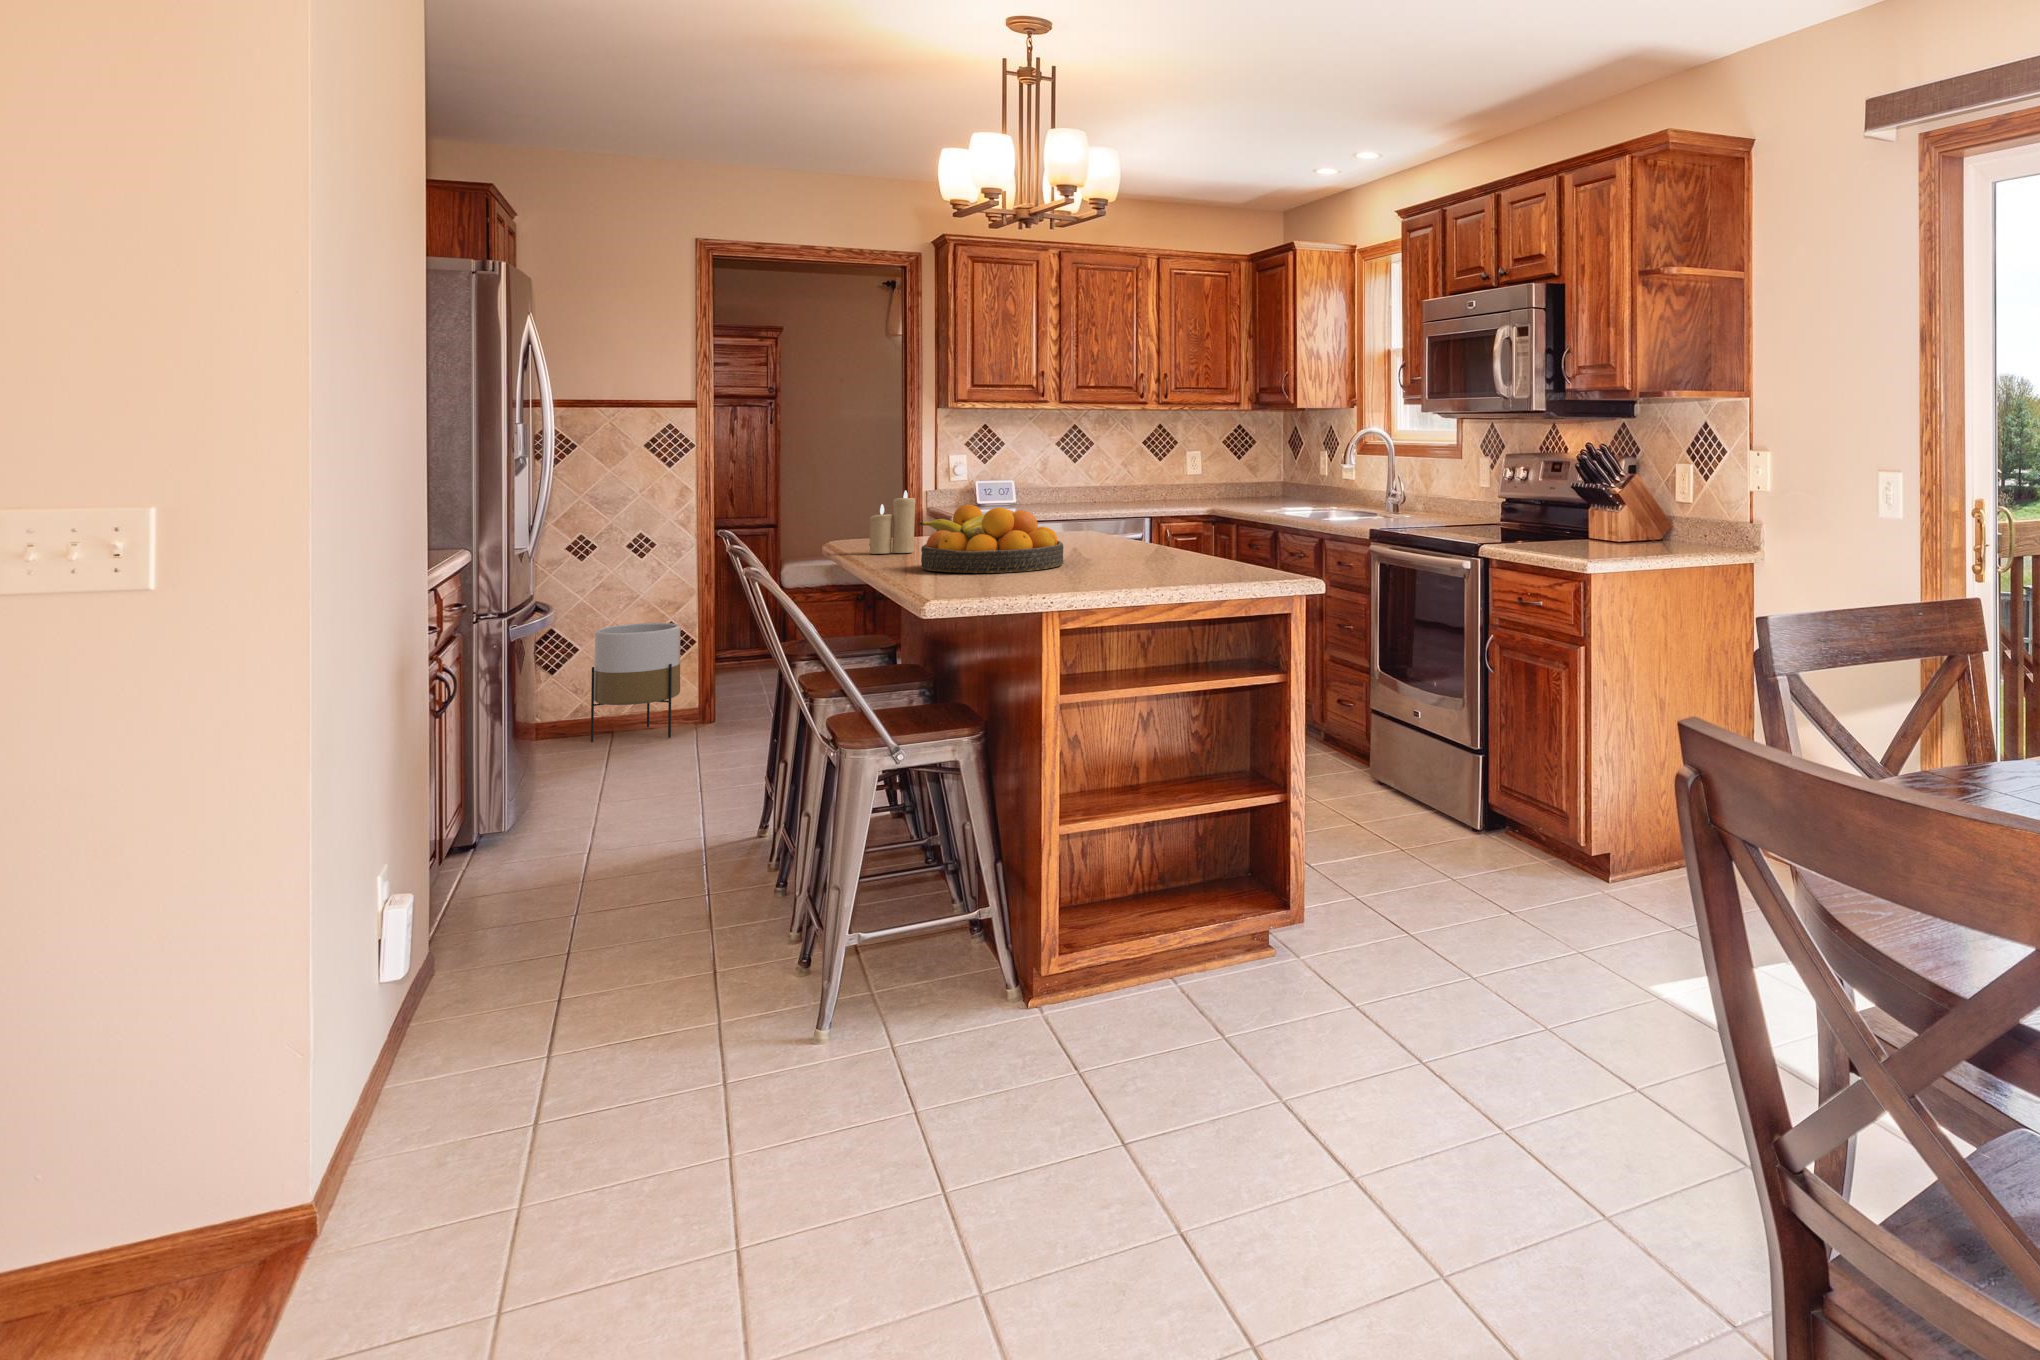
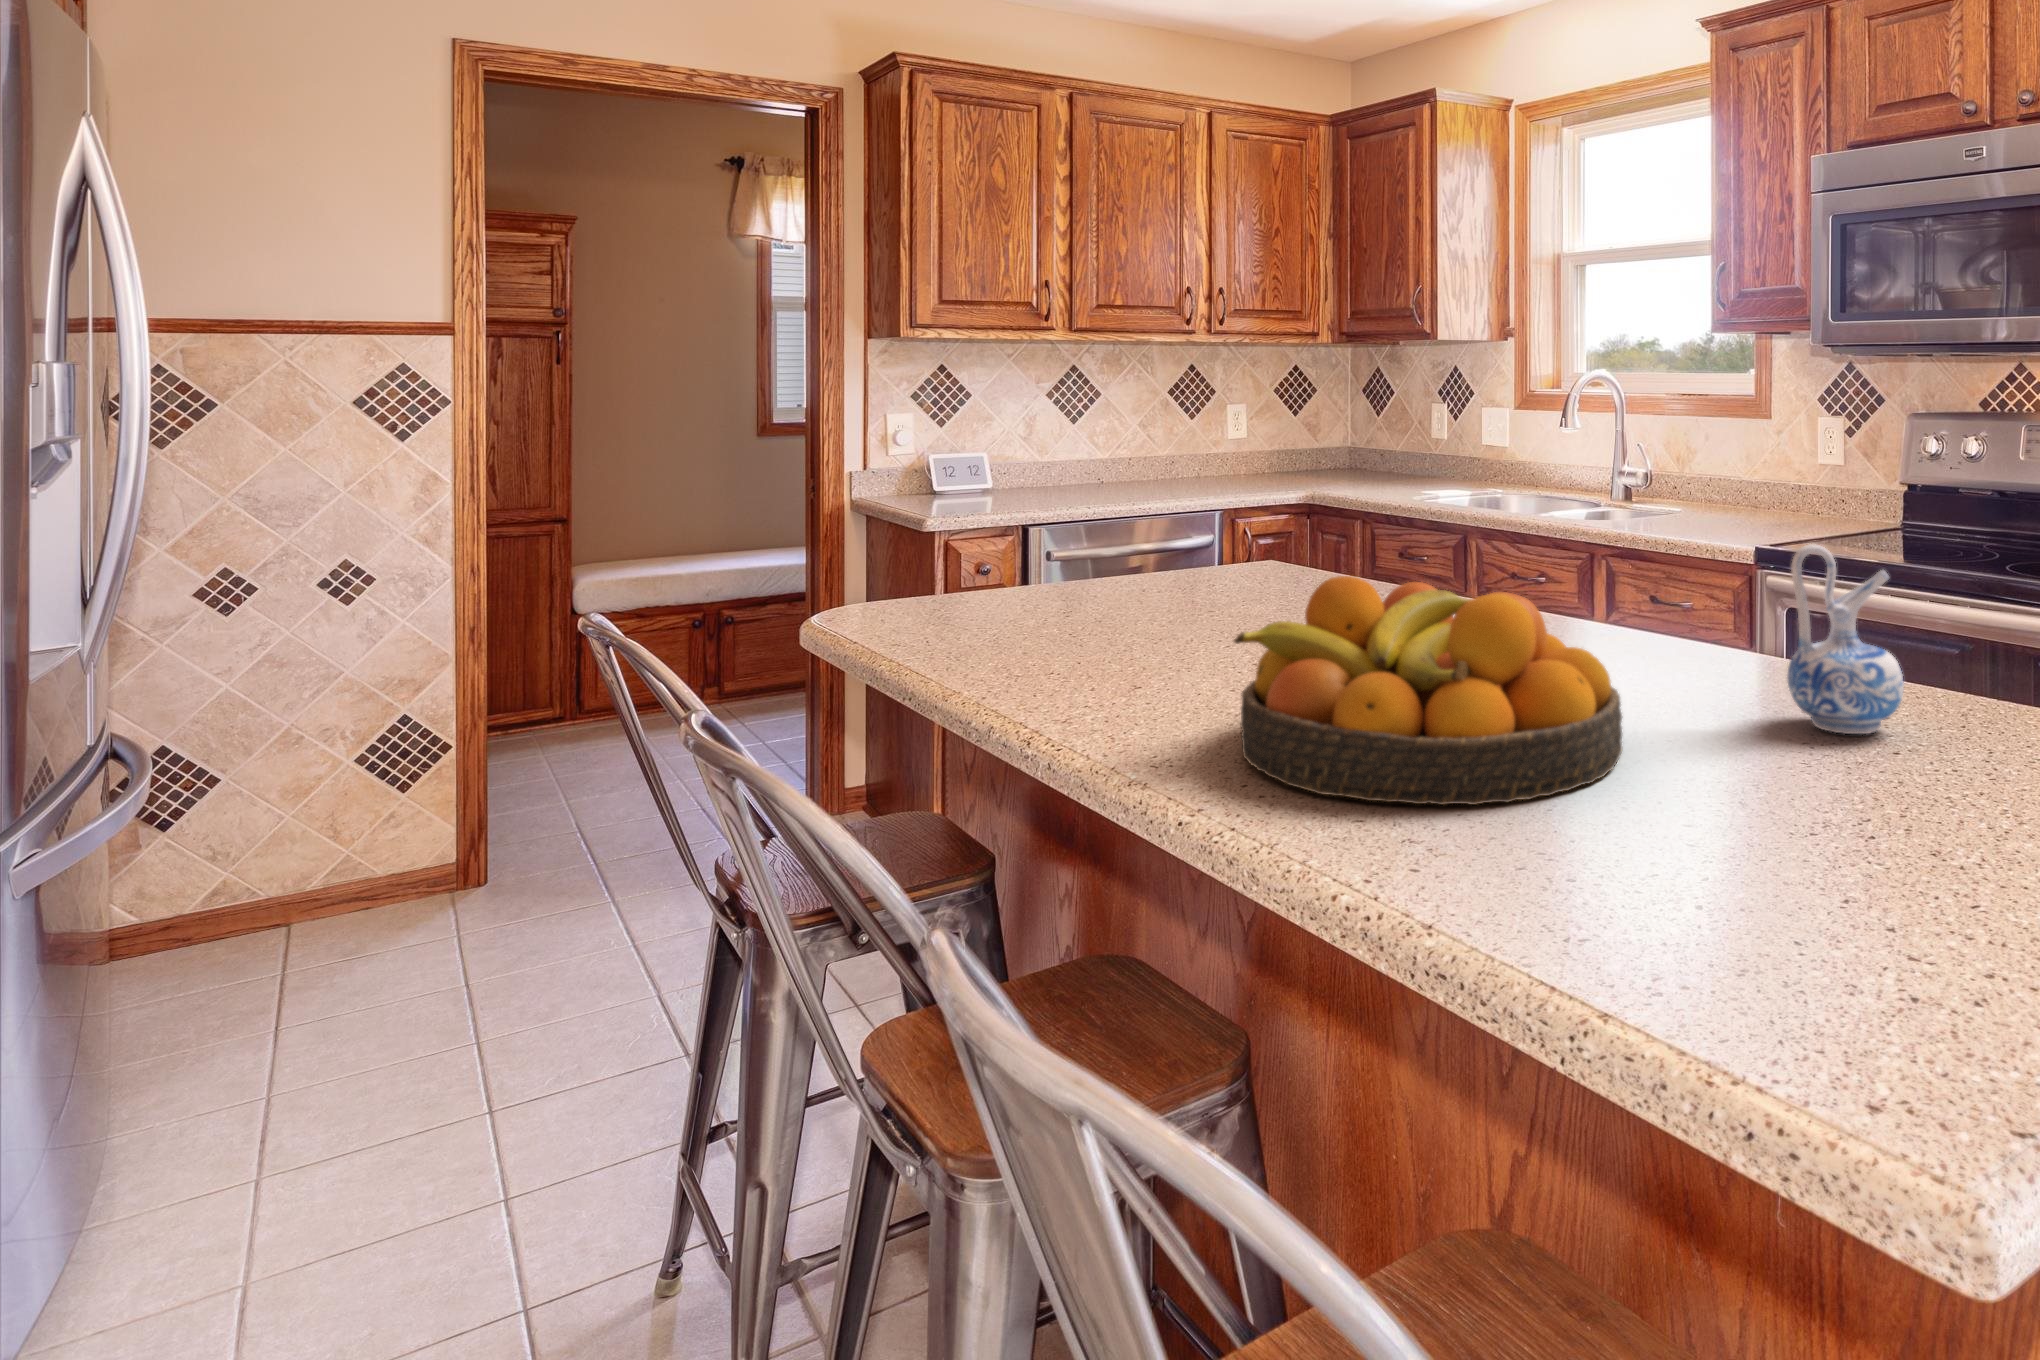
candle: present [869,490,916,554] -> none [967,516,1072,675]
ceramic pitcher: none [1136,495,1178,566] -> present [1787,544,1904,734]
planter: present [591,623,680,742] -> none [247,721,429,960]

